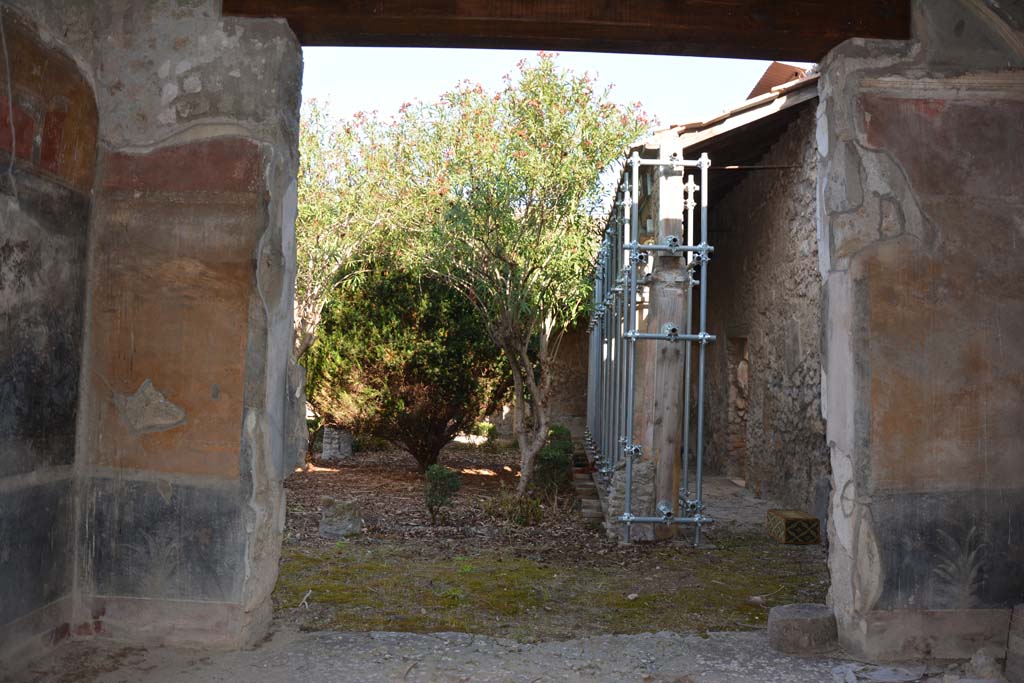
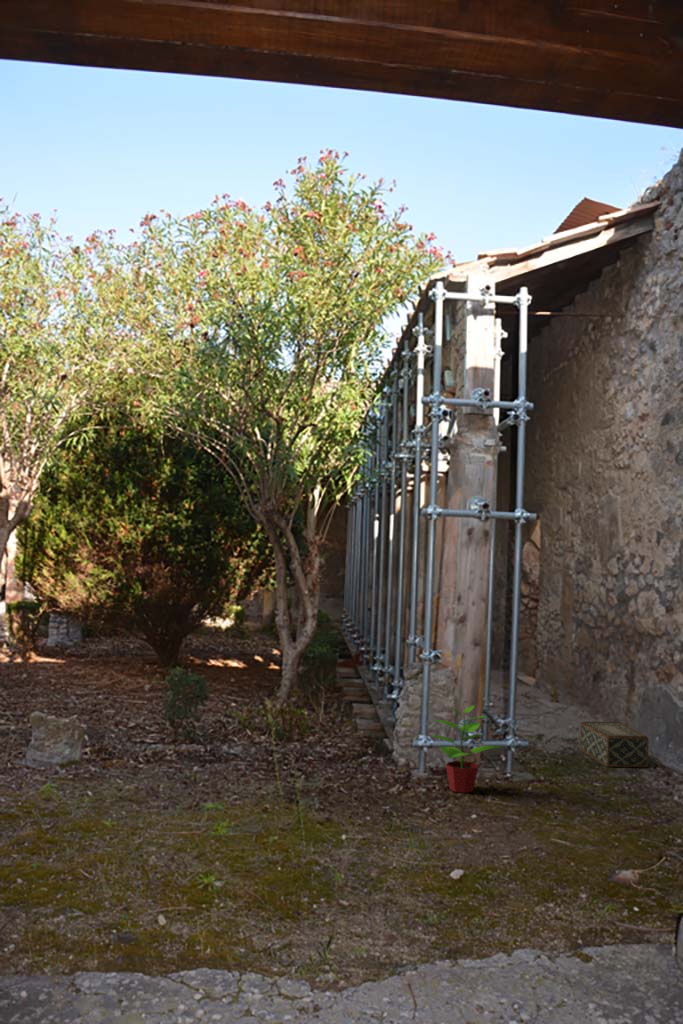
potted plant: none [631,486,690,557] -> present [431,706,500,793]

